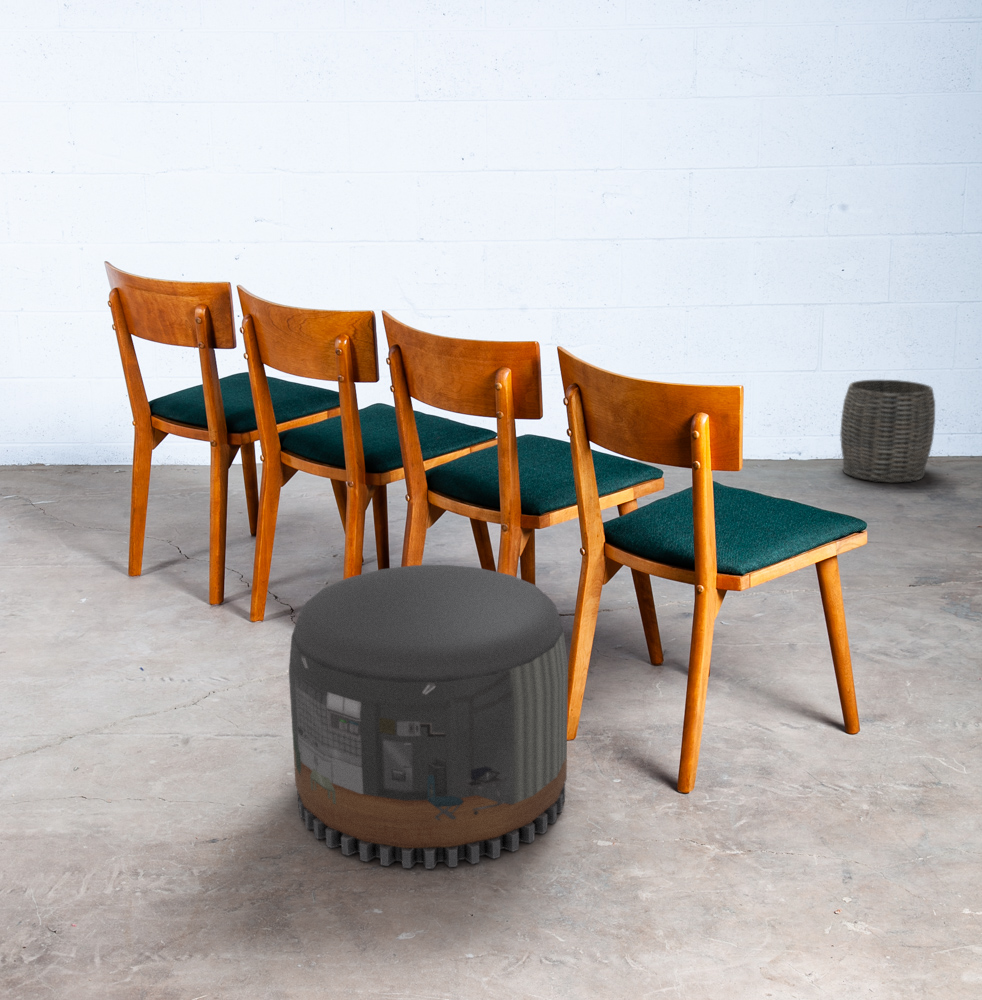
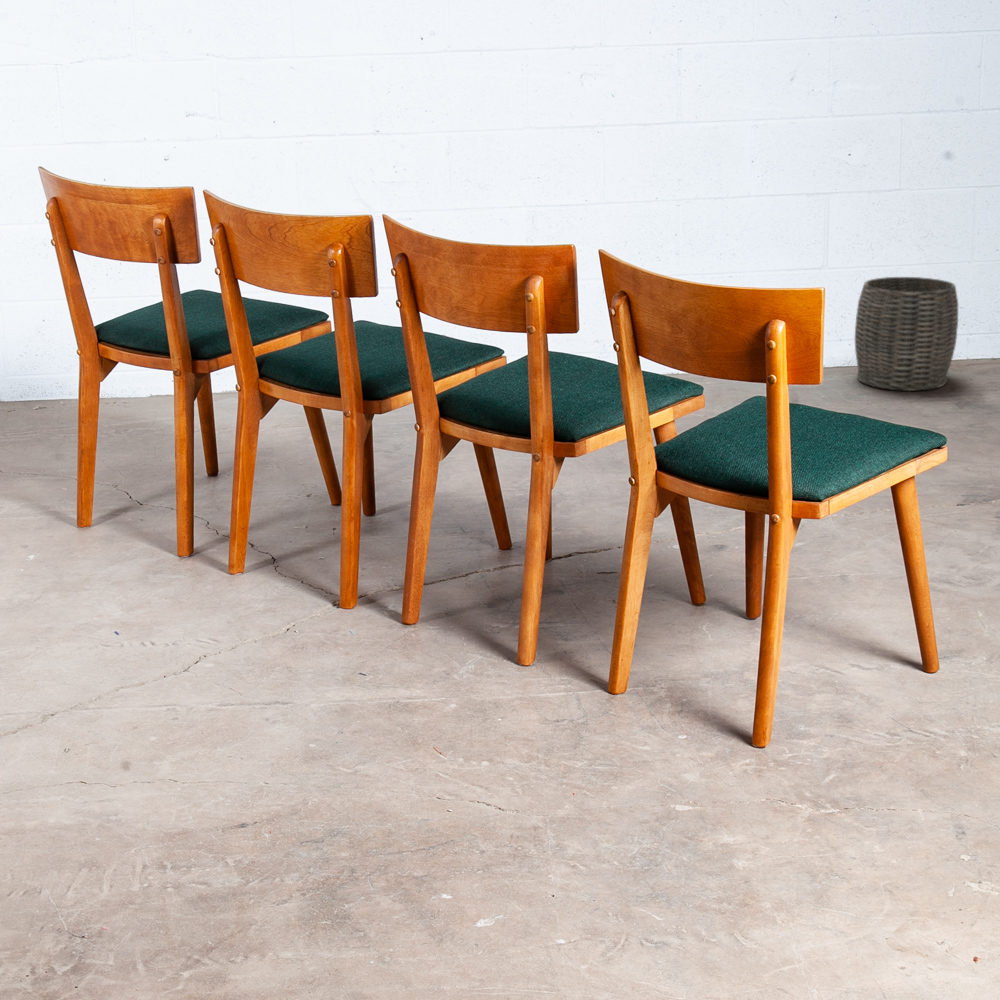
pouf: present [289,565,568,869] -> none [319,503,630,845]

